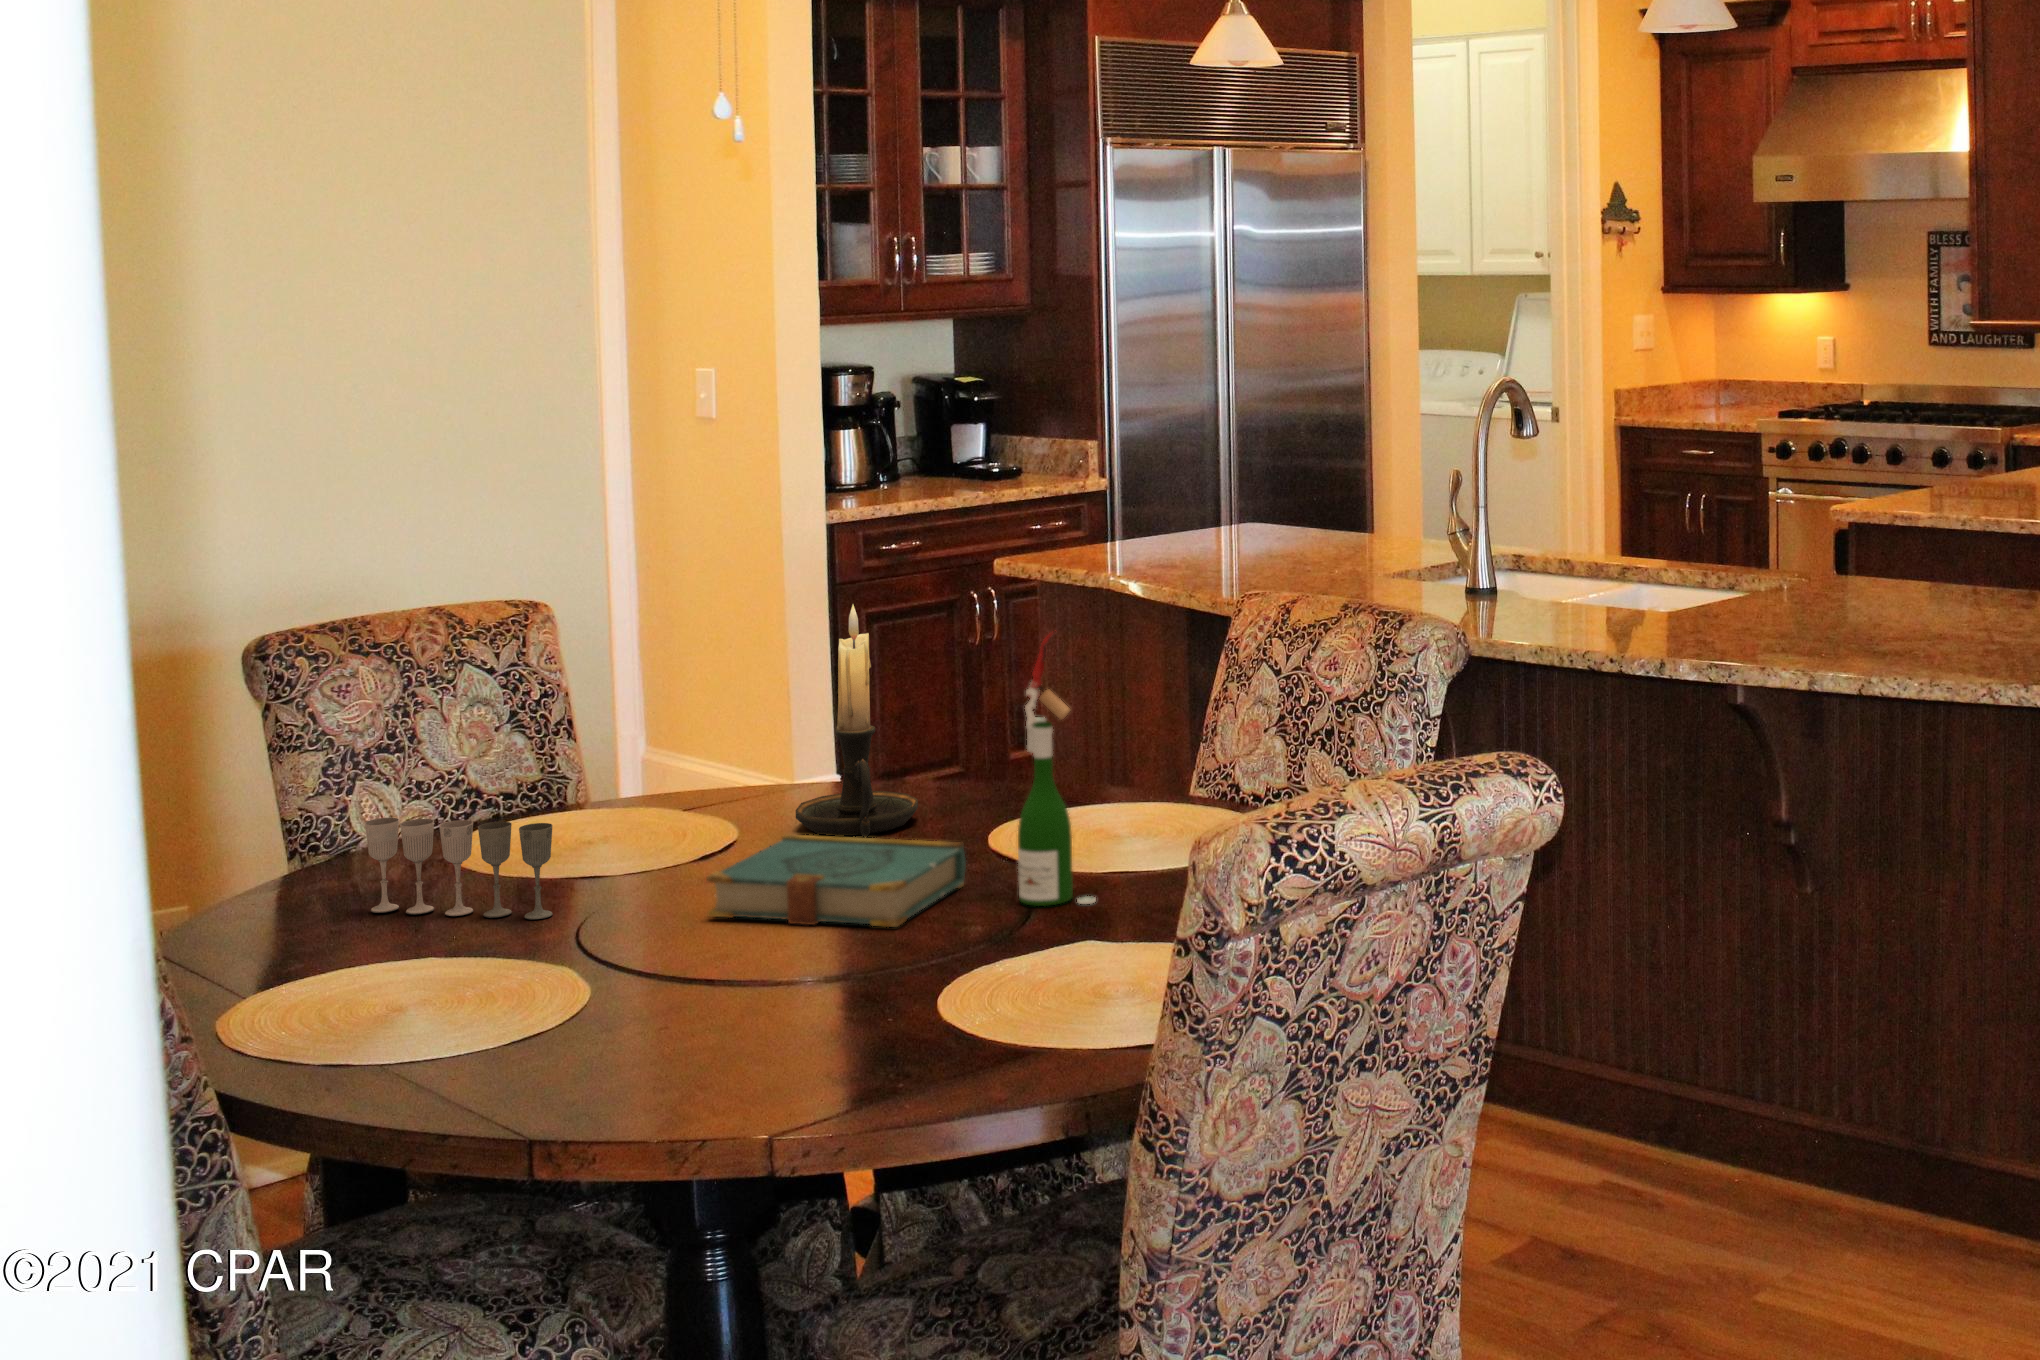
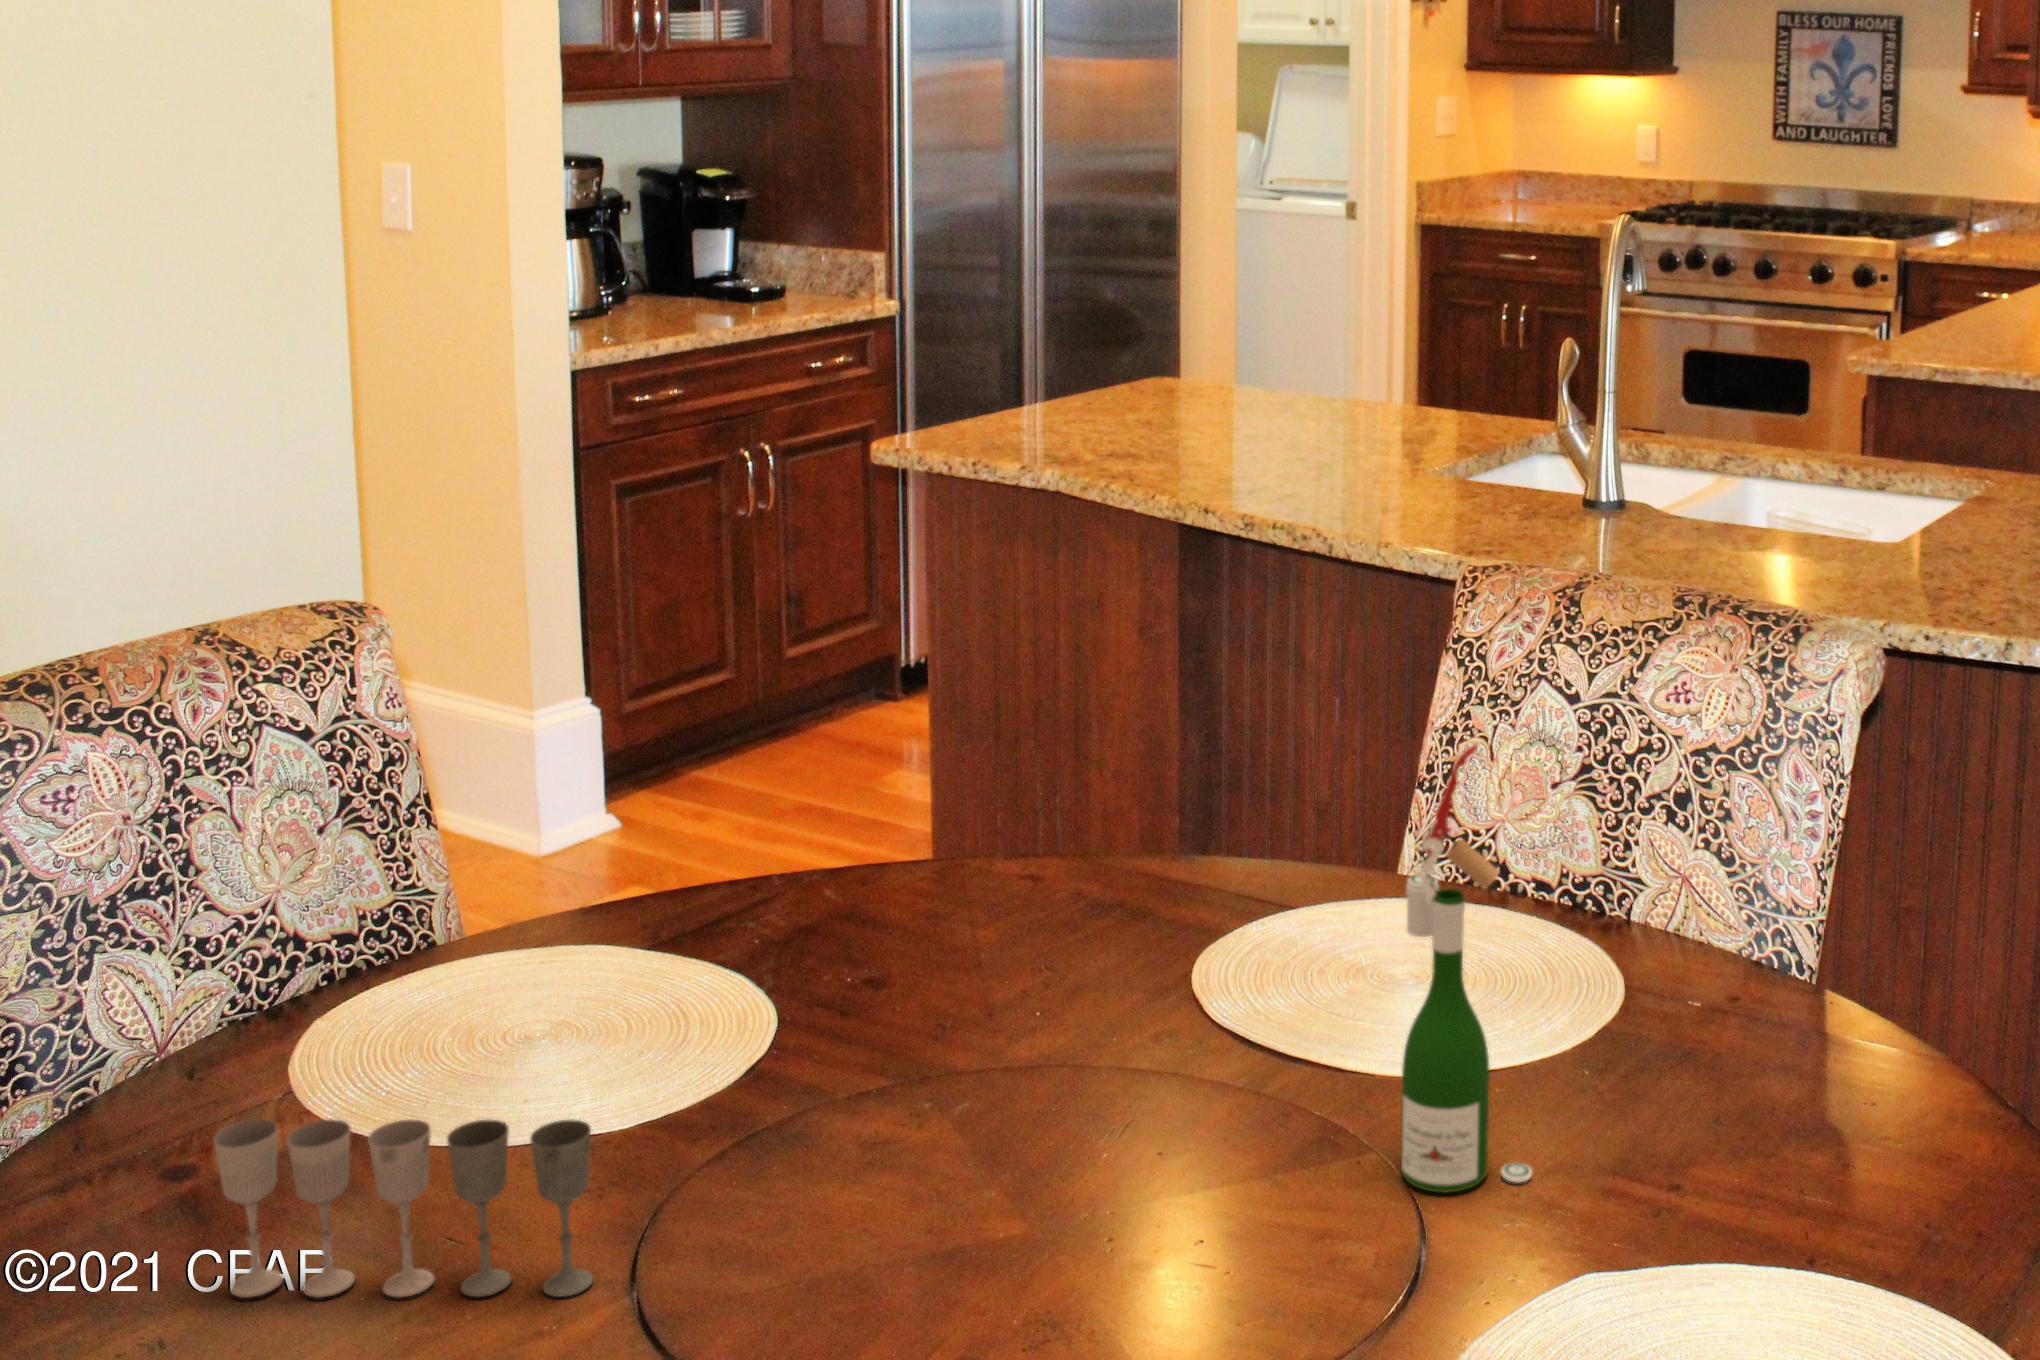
candle holder: present [796,605,918,838] -> none [887,641,1077,1021]
book: present [706,834,966,927] -> none [890,1068,1279,1277]

